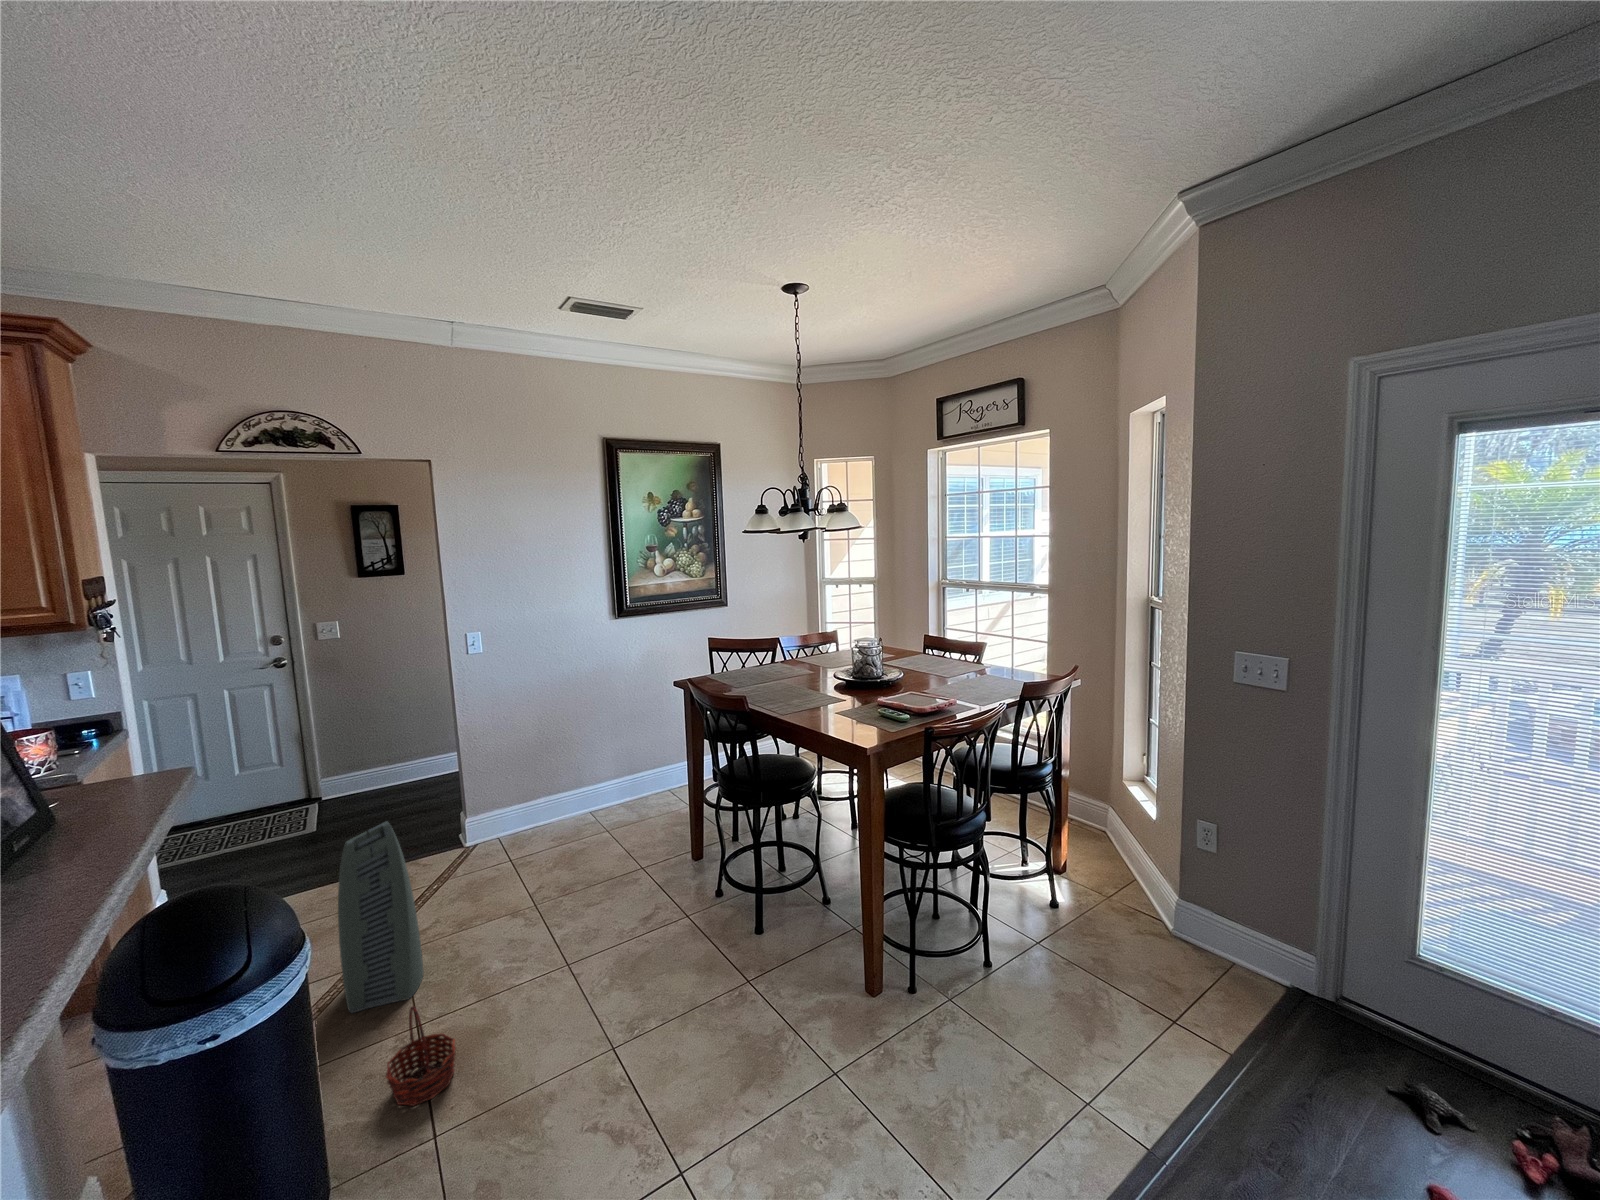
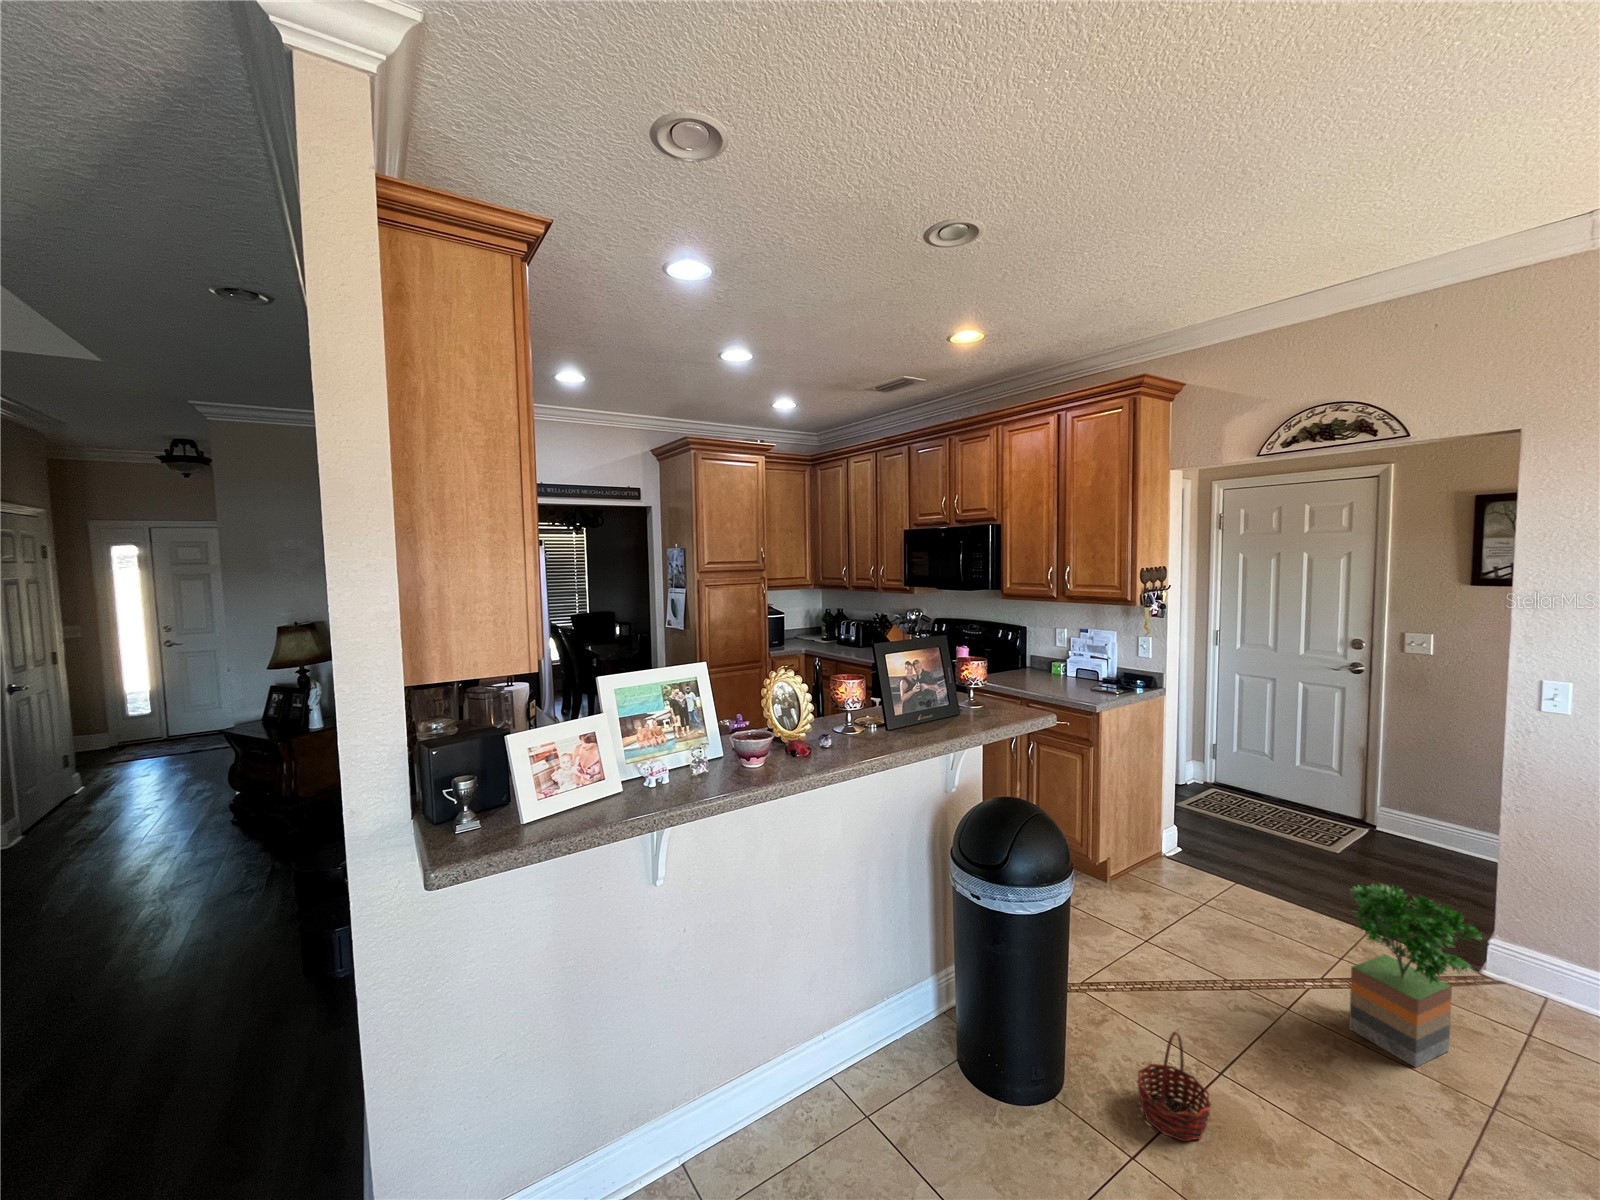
potted tree: none [422,797,512,930] -> present [1349,885,1482,1067]
air purifier: present [338,821,424,1013] -> none [1193,847,1291,1048]

